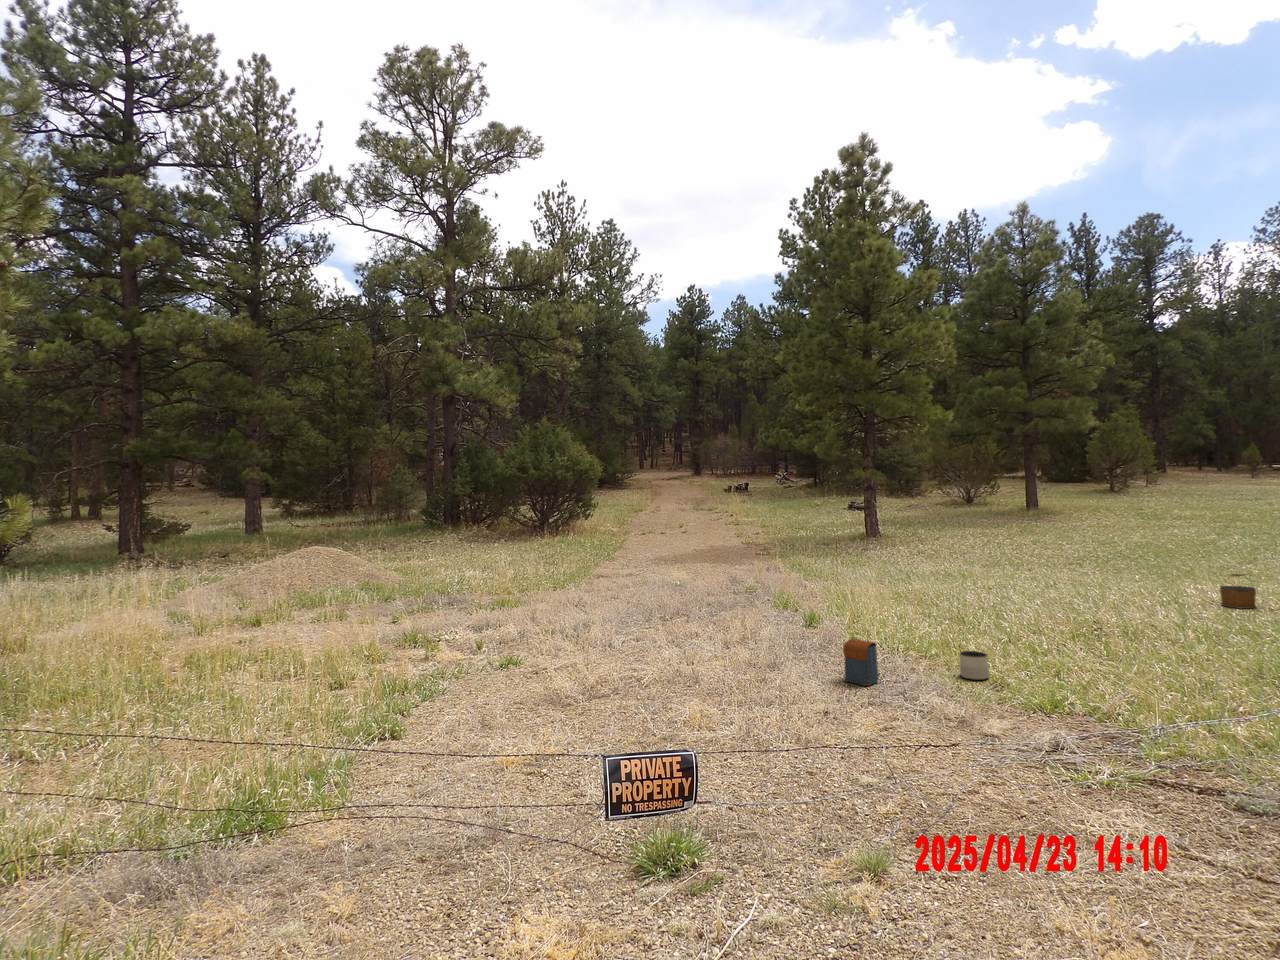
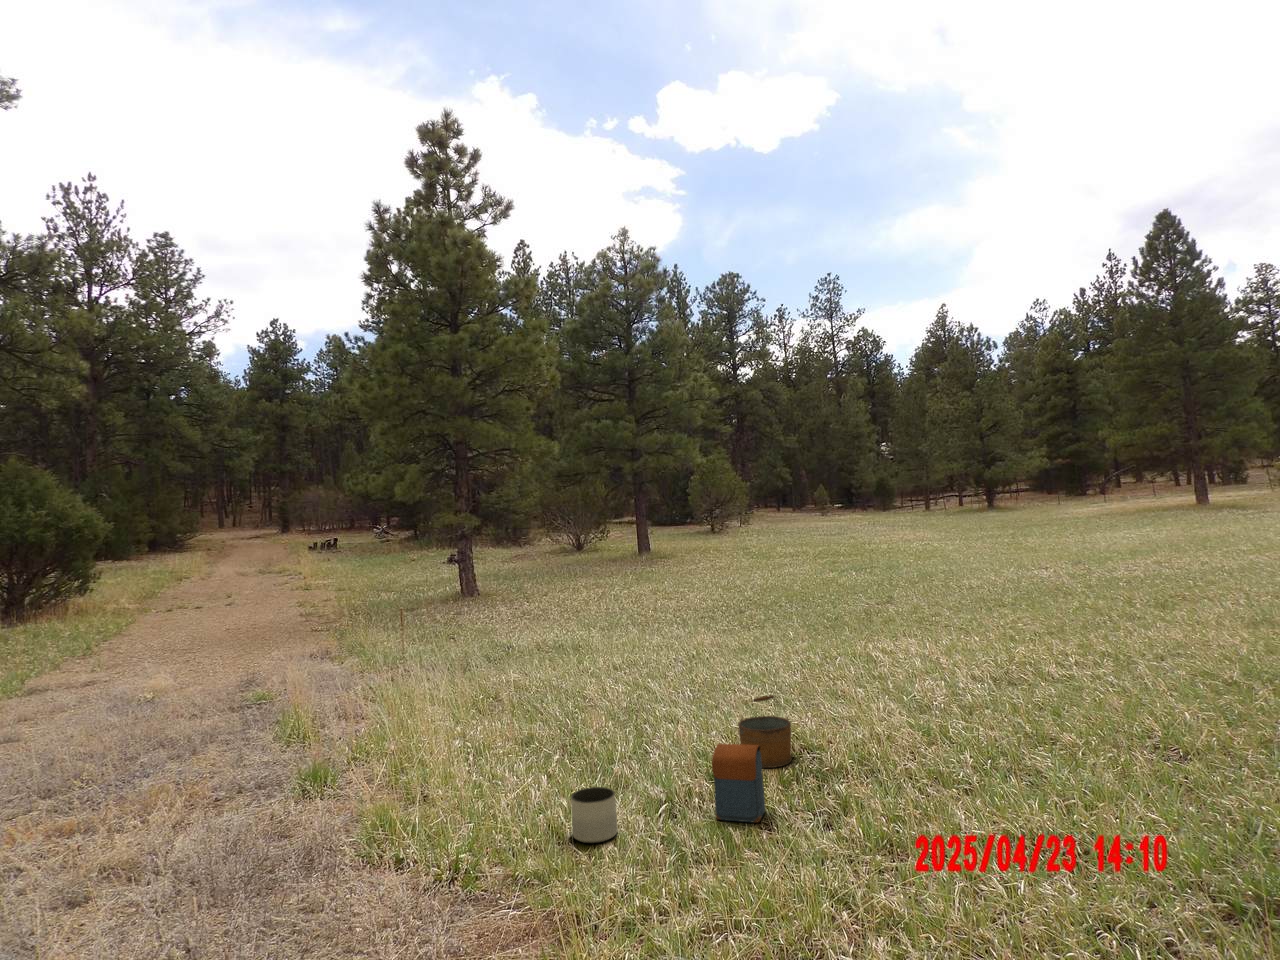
bucket: present [1220,574,1256,609] -> present [738,695,792,768]
backpack: present [843,639,878,686] -> present [712,744,765,823]

